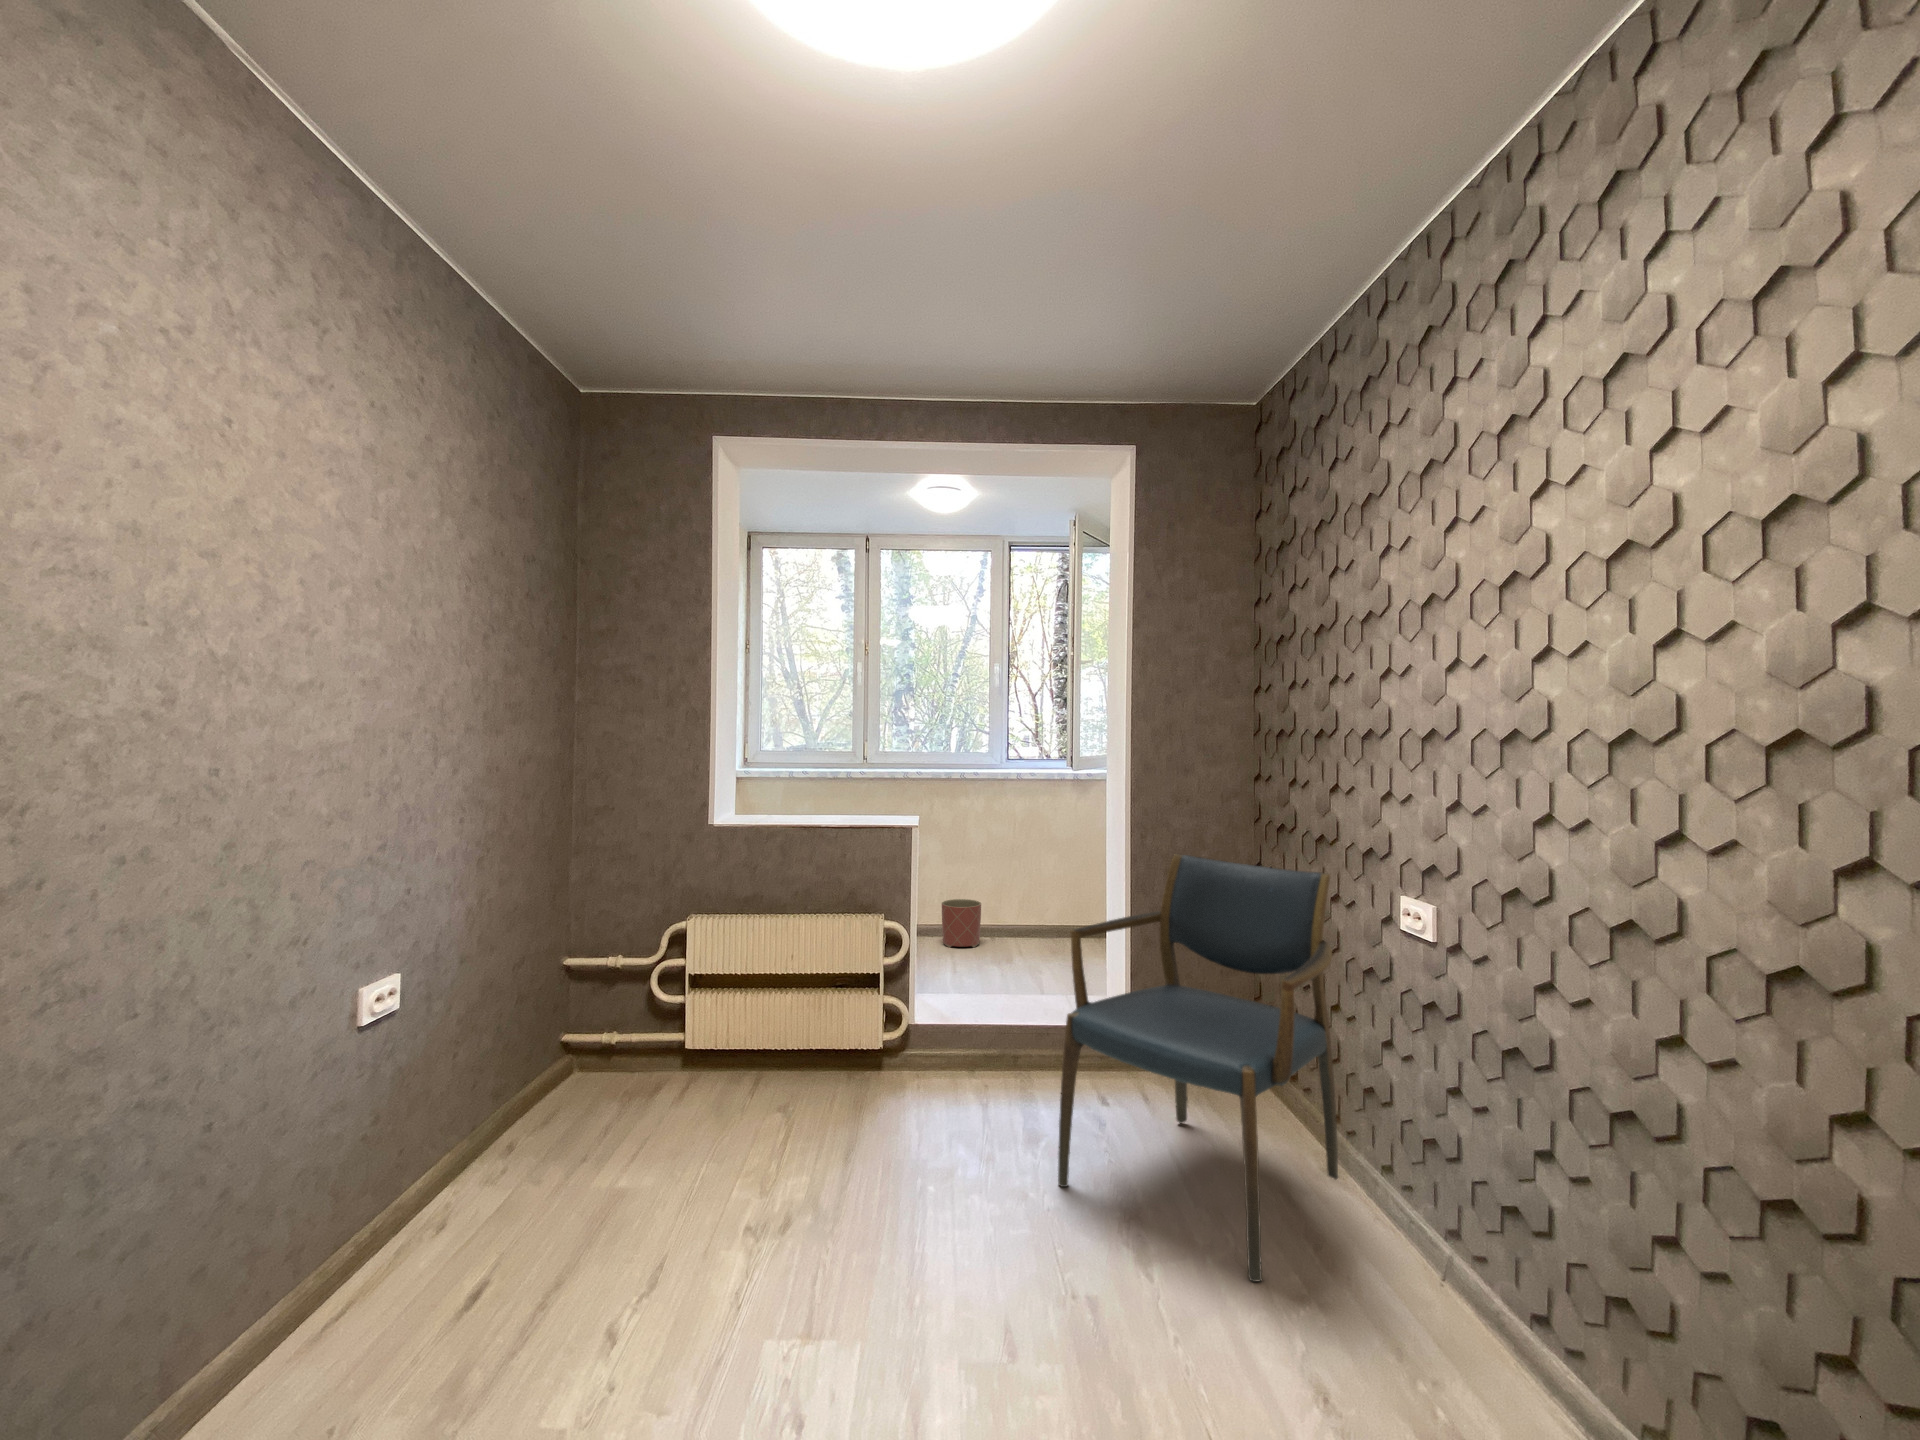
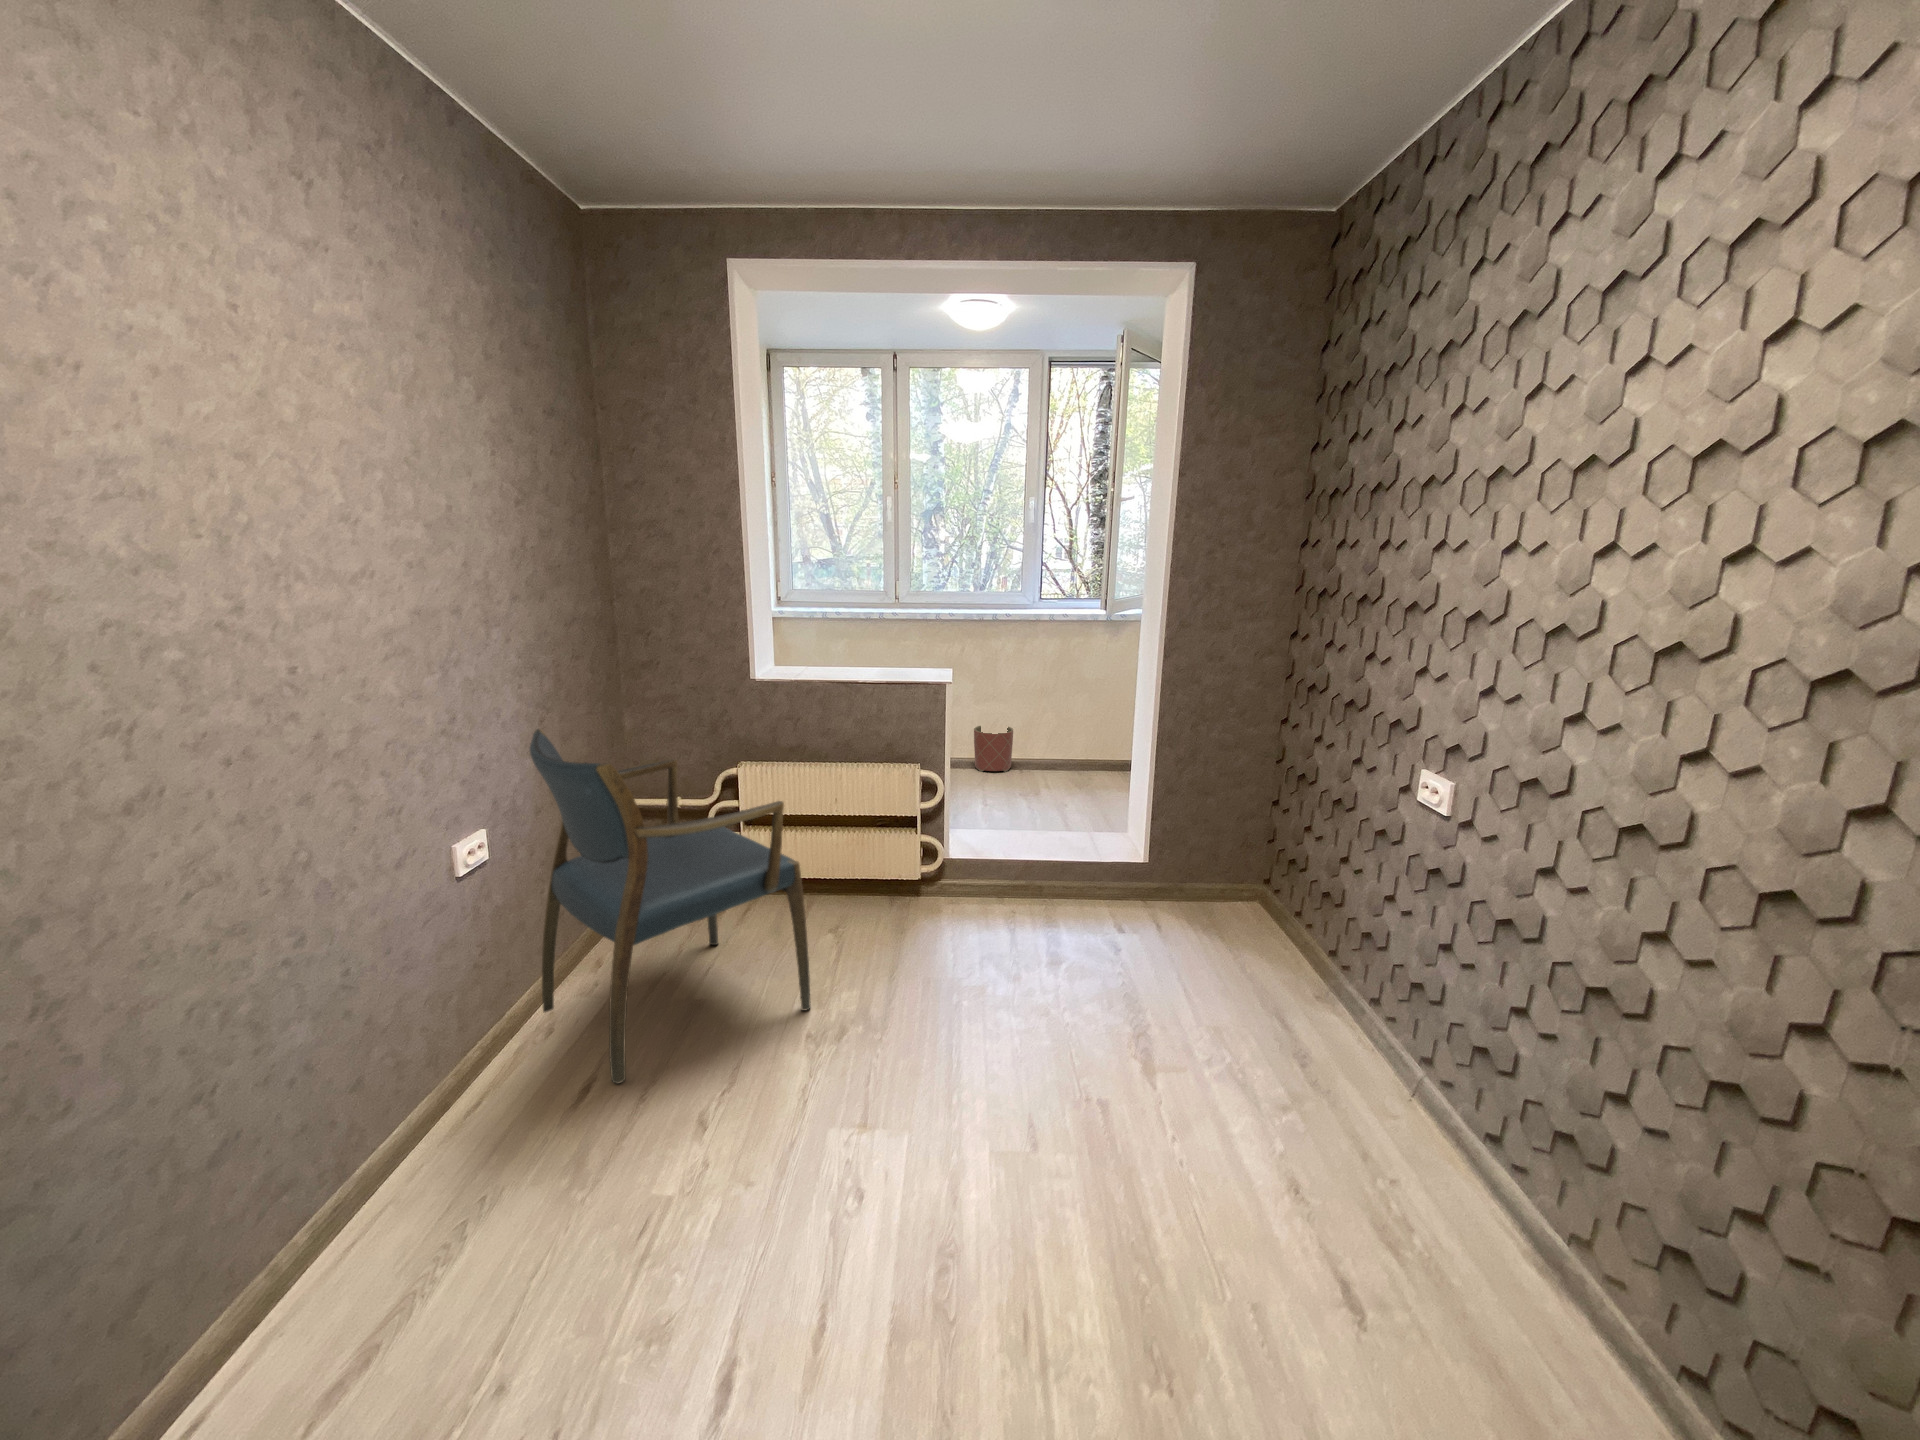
armchair: present [1058,854,1338,1282] -> present [530,729,811,1084]

